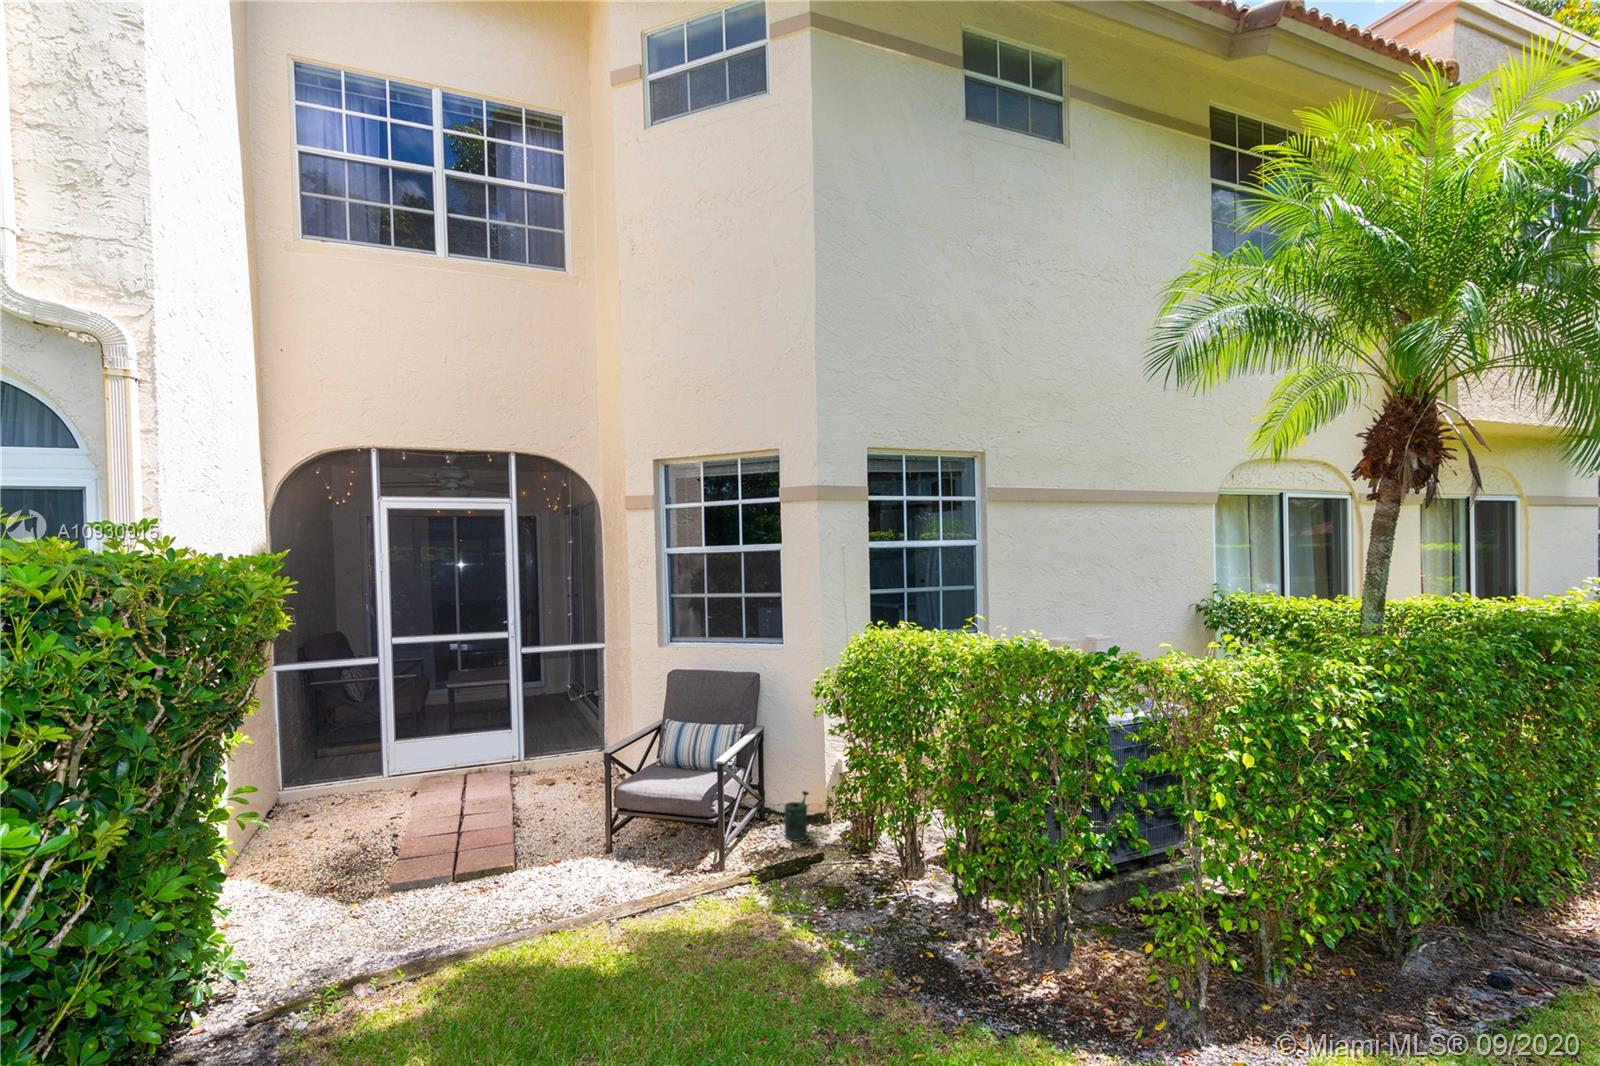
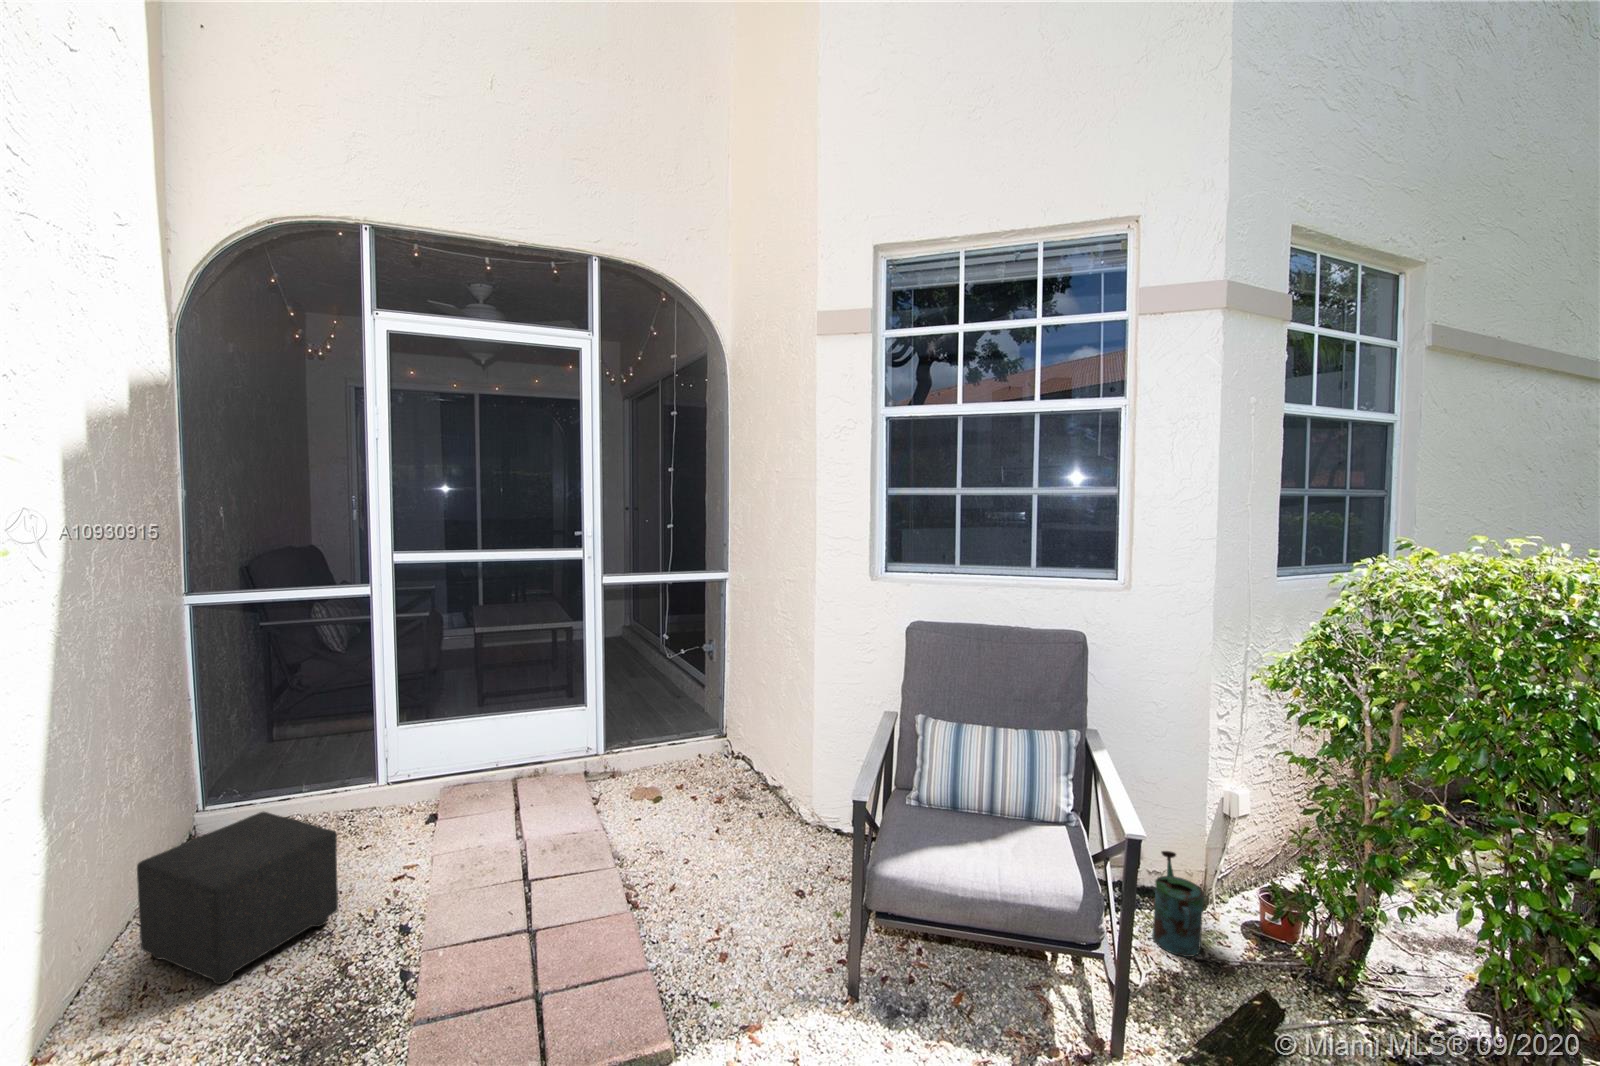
ottoman: none [268,778,362,852] -> present [137,812,338,984]

